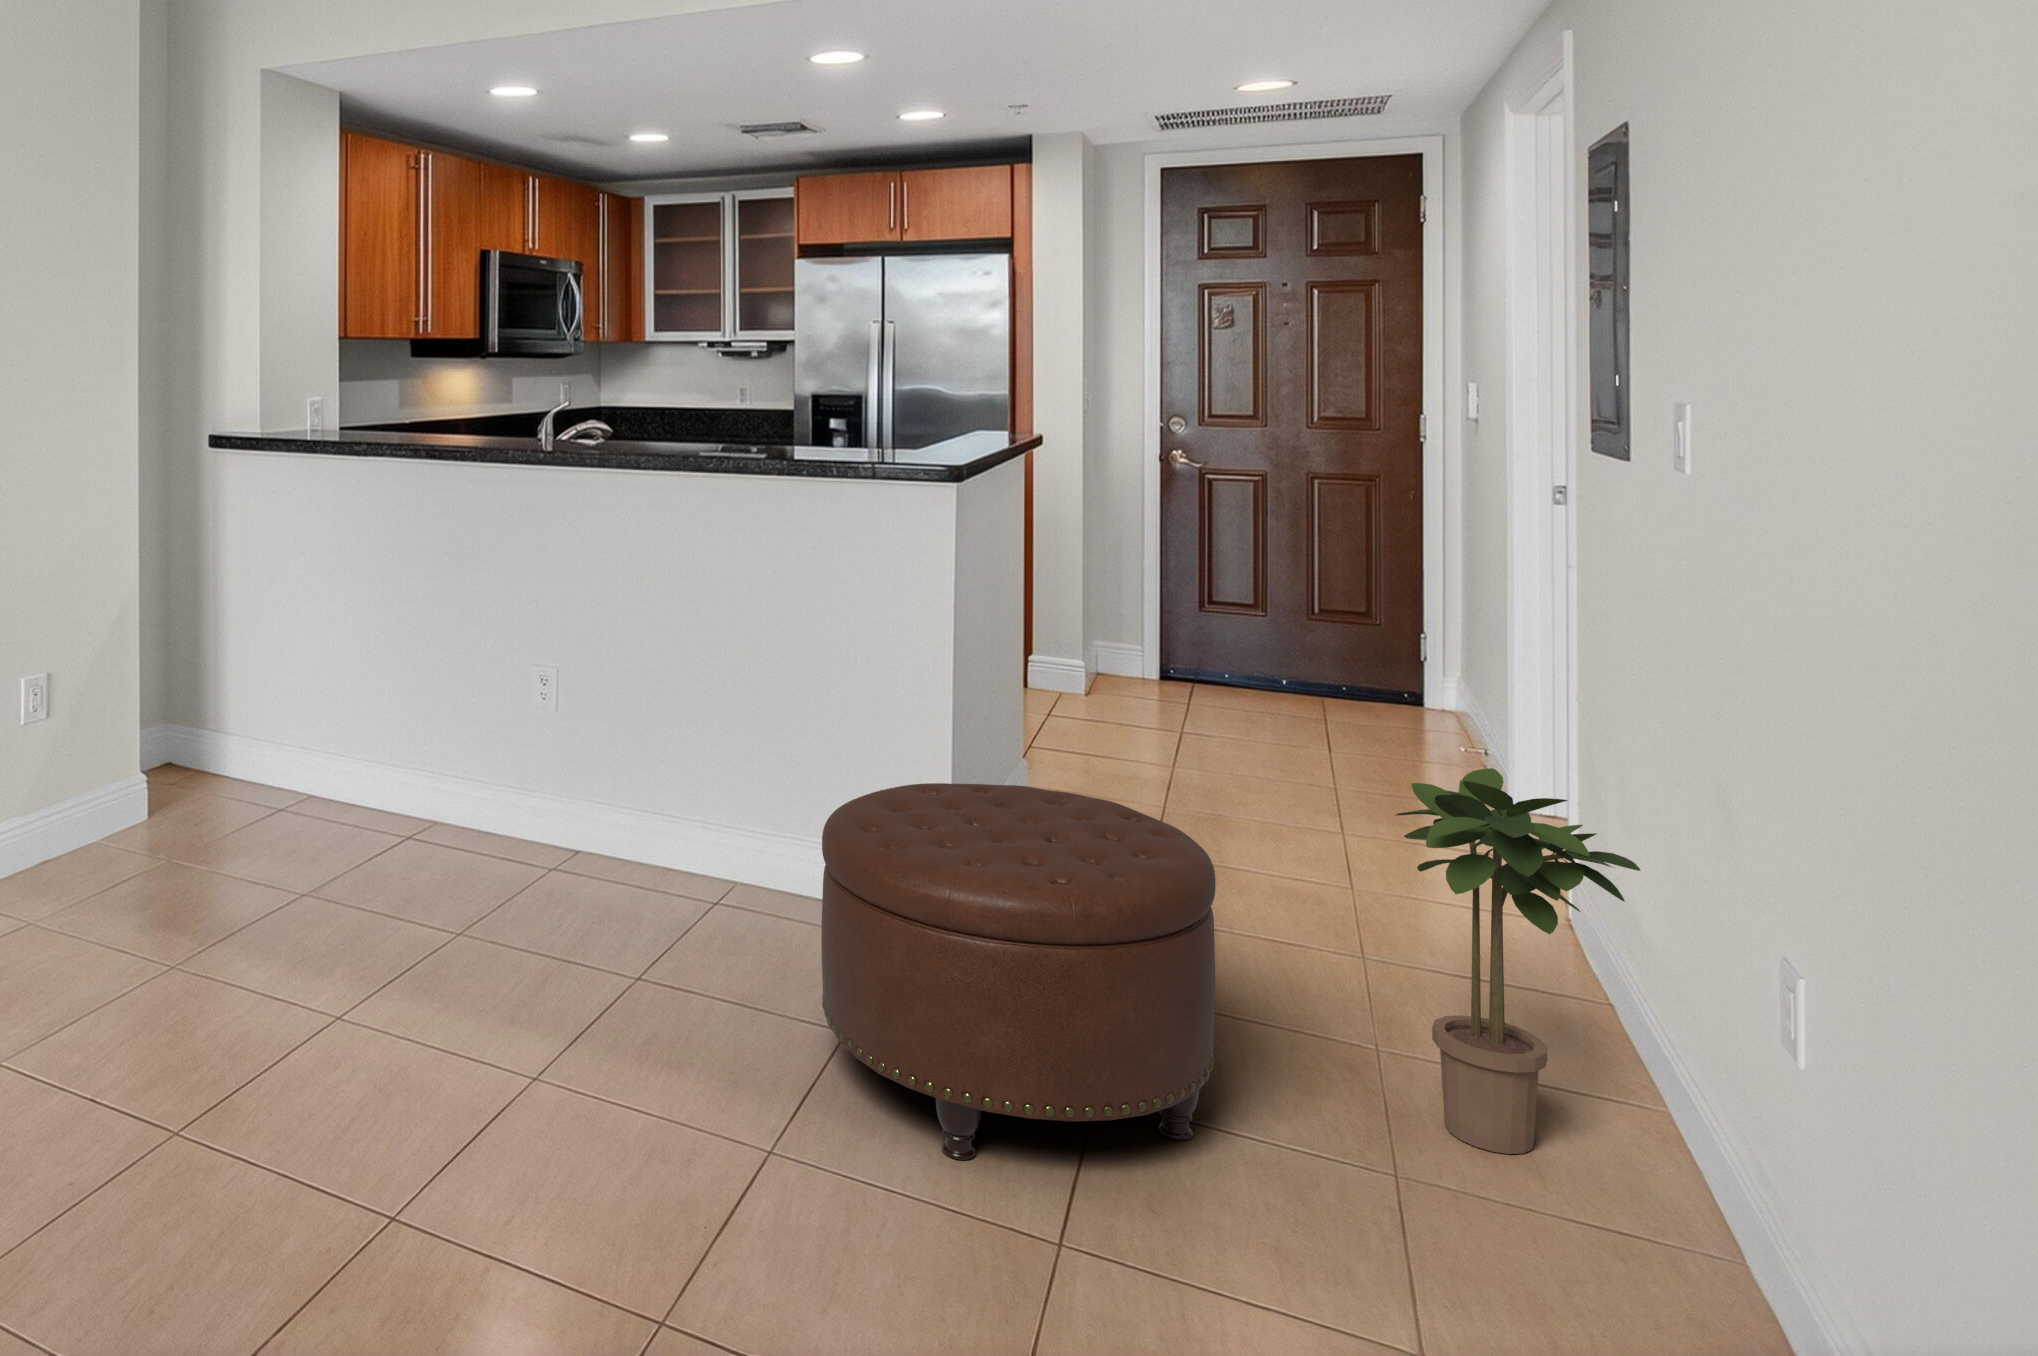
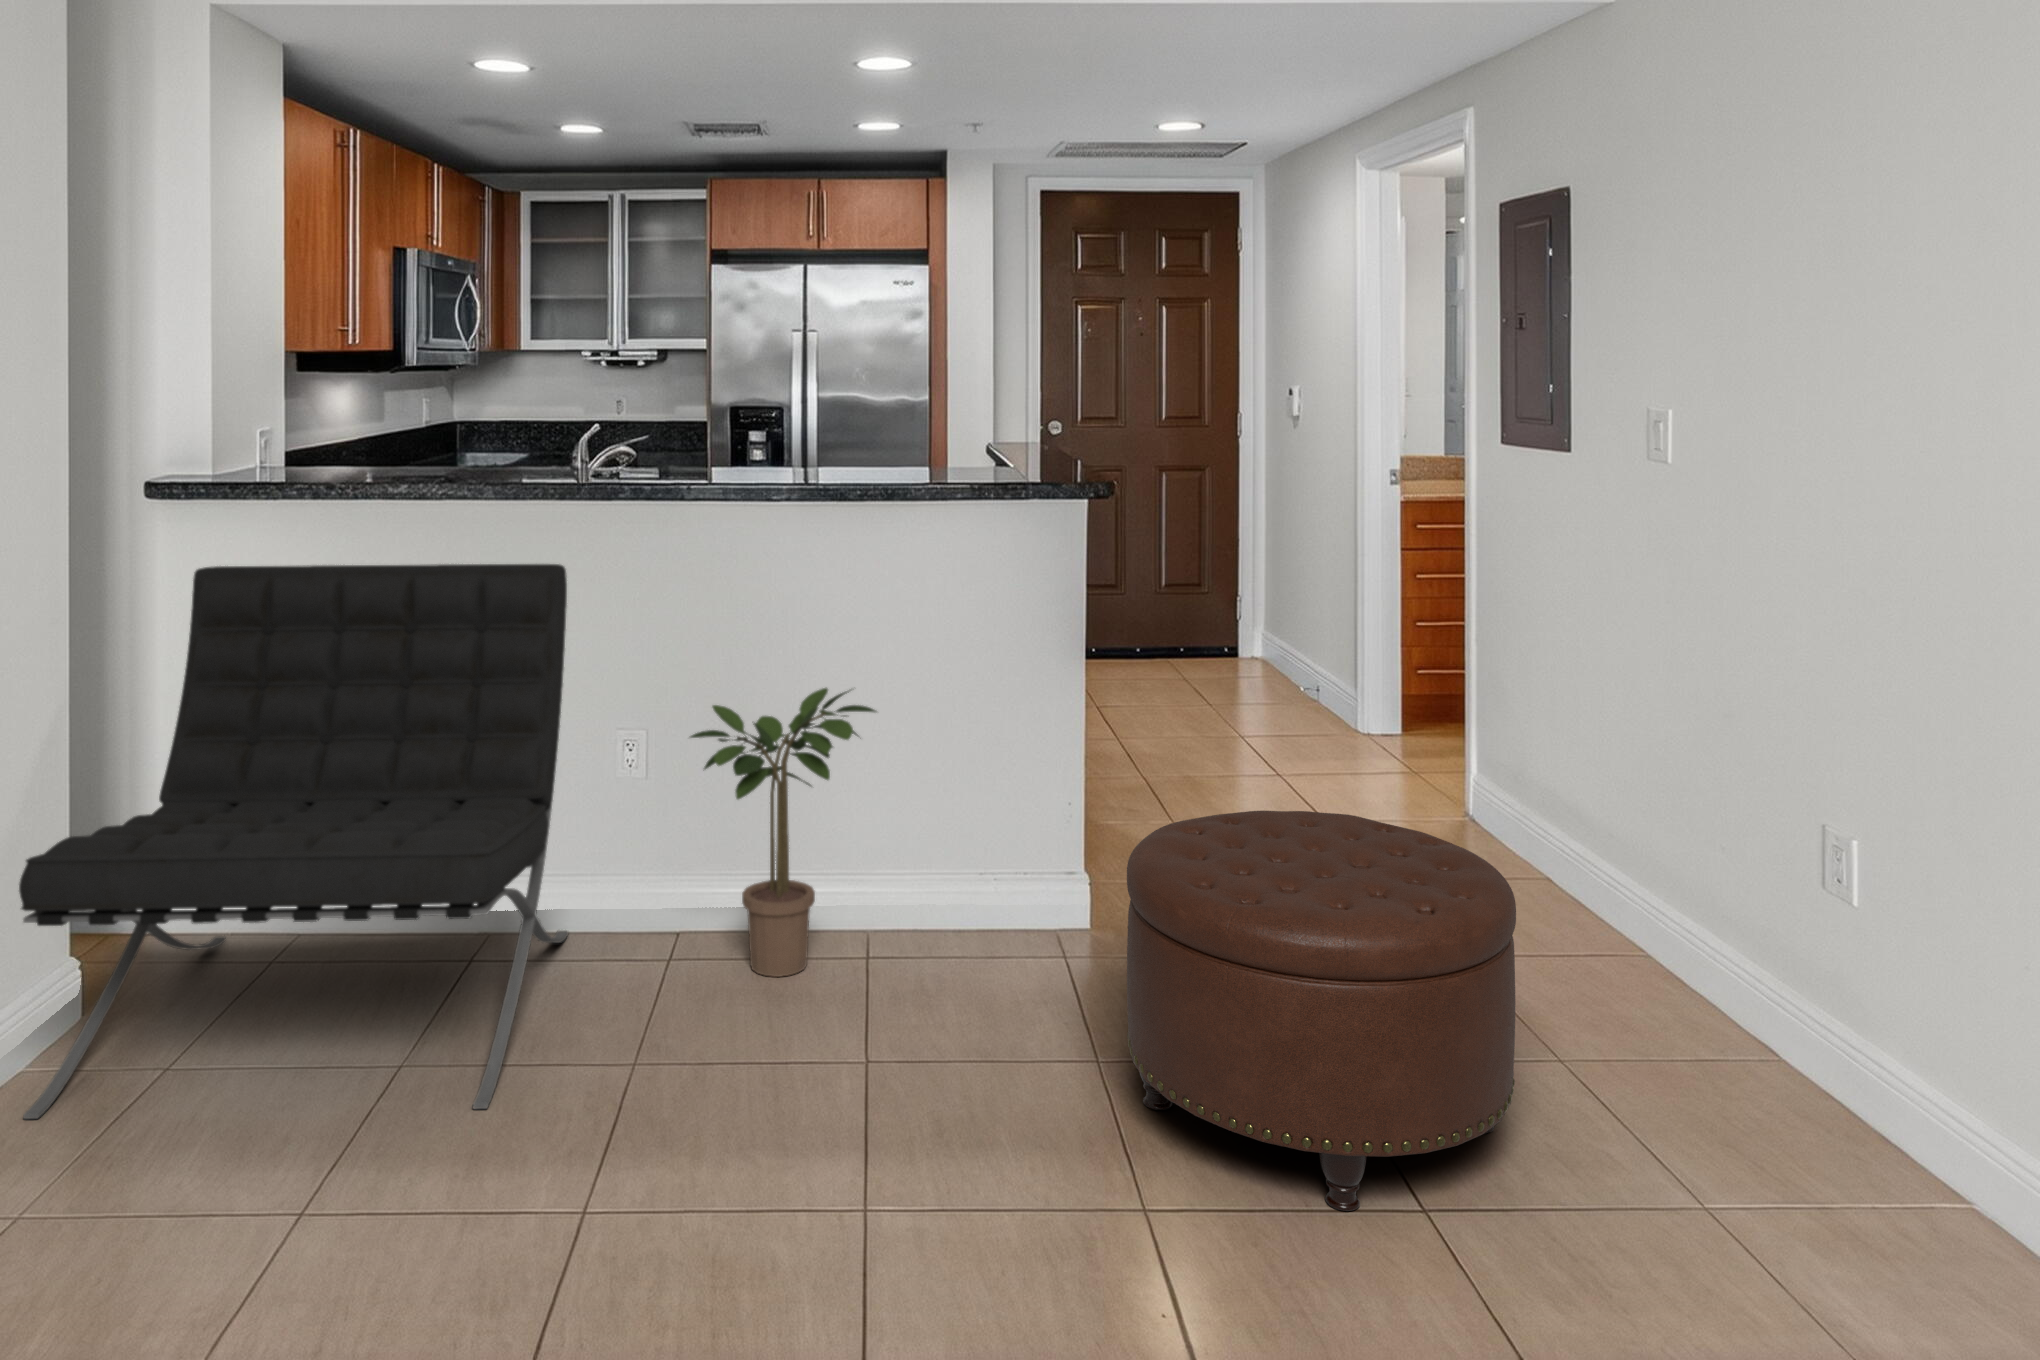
lounge chair: none [55,499,495,928] -> present [19,564,568,1119]
potted plant: present [1396,768,1641,1154] -> present [691,688,876,977]

